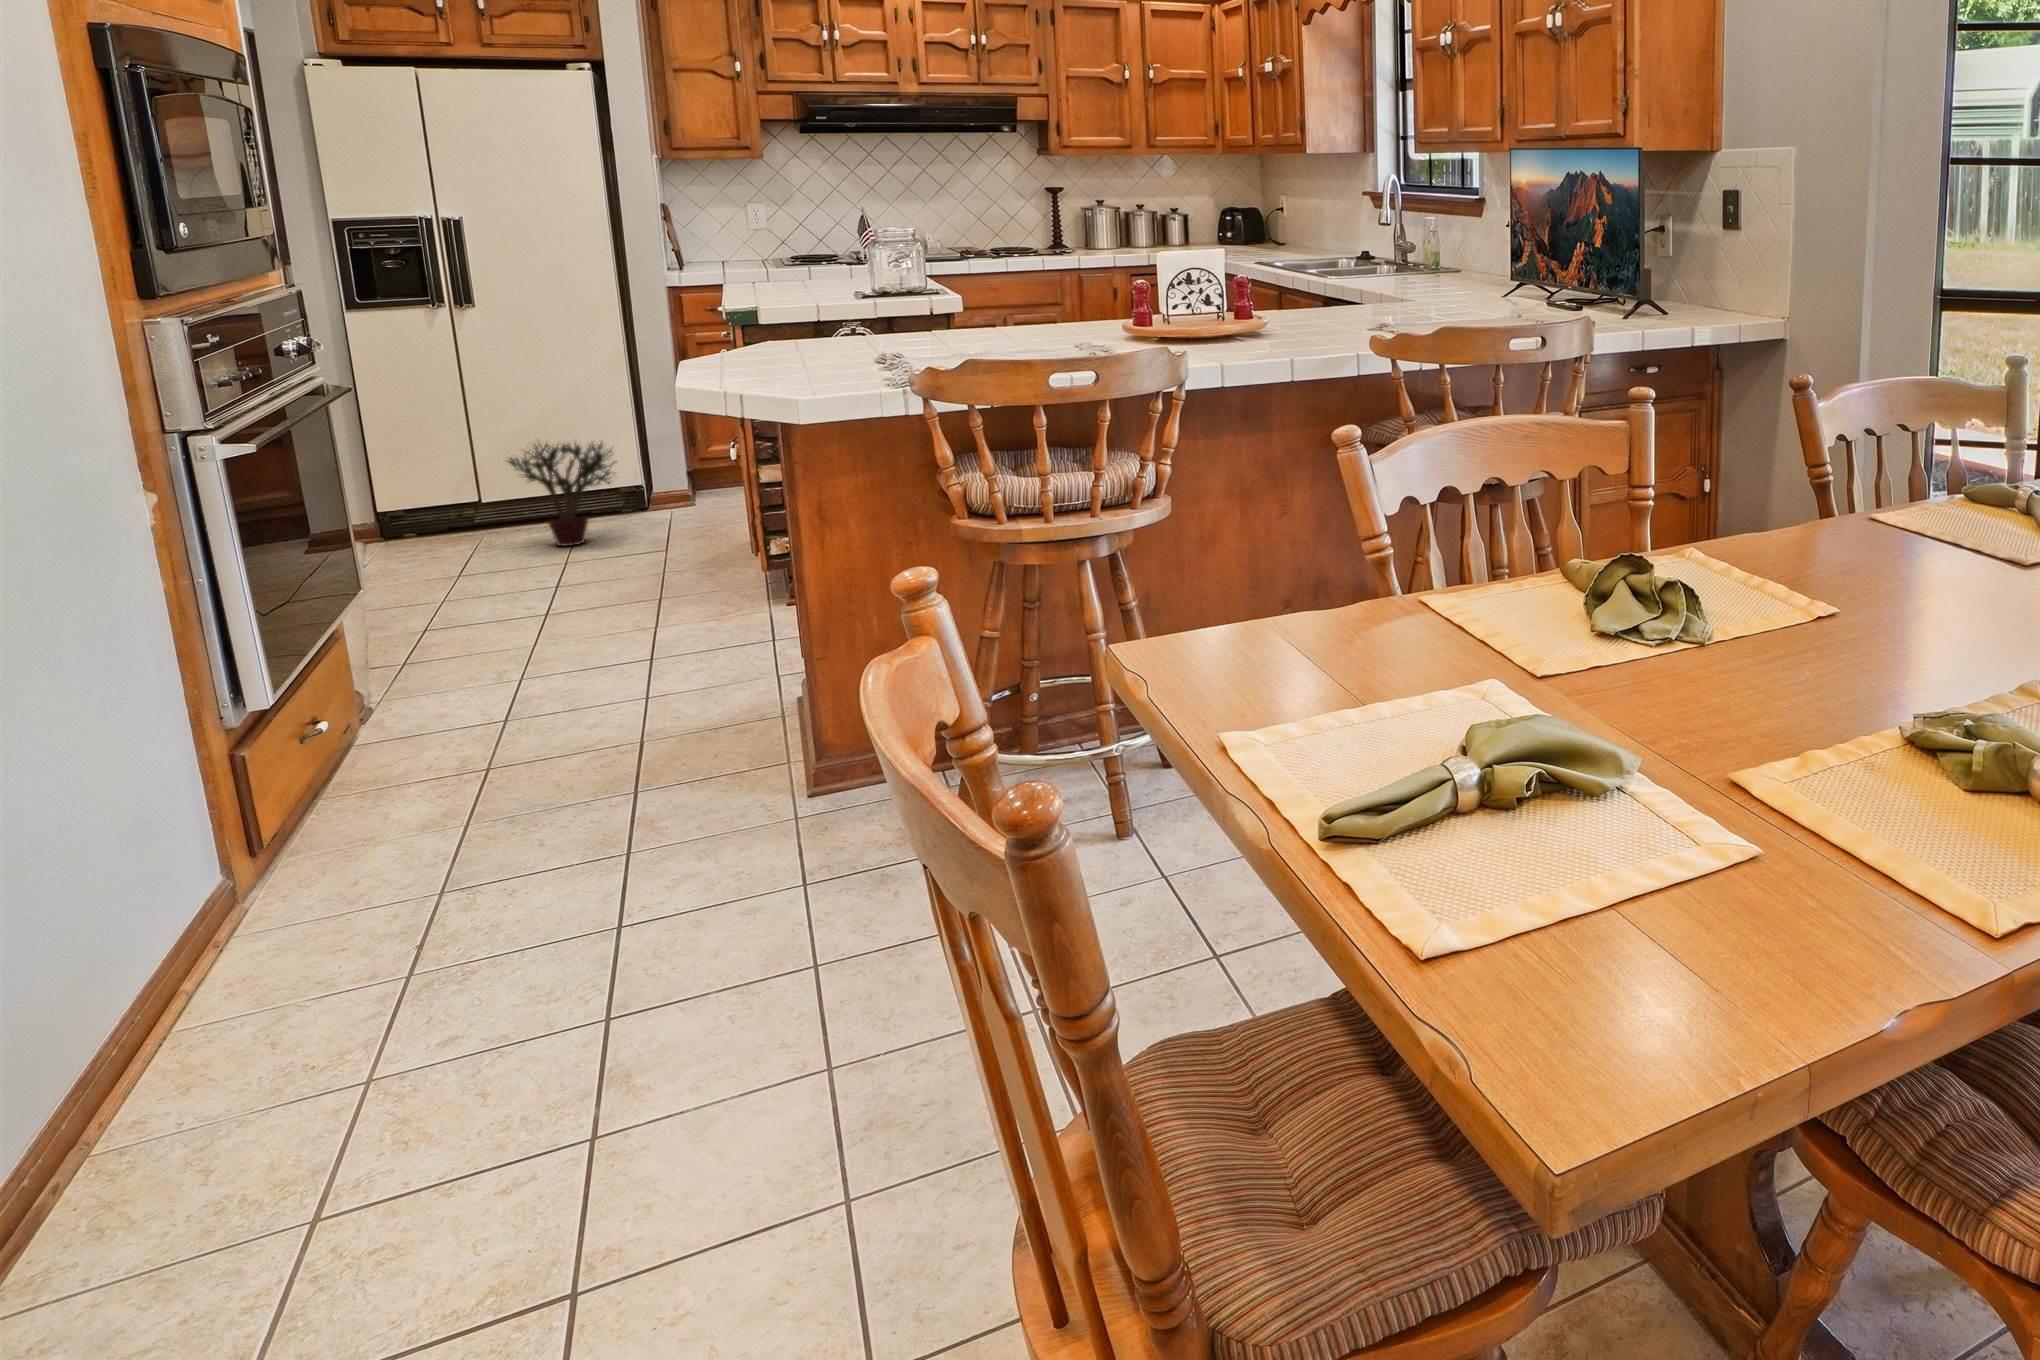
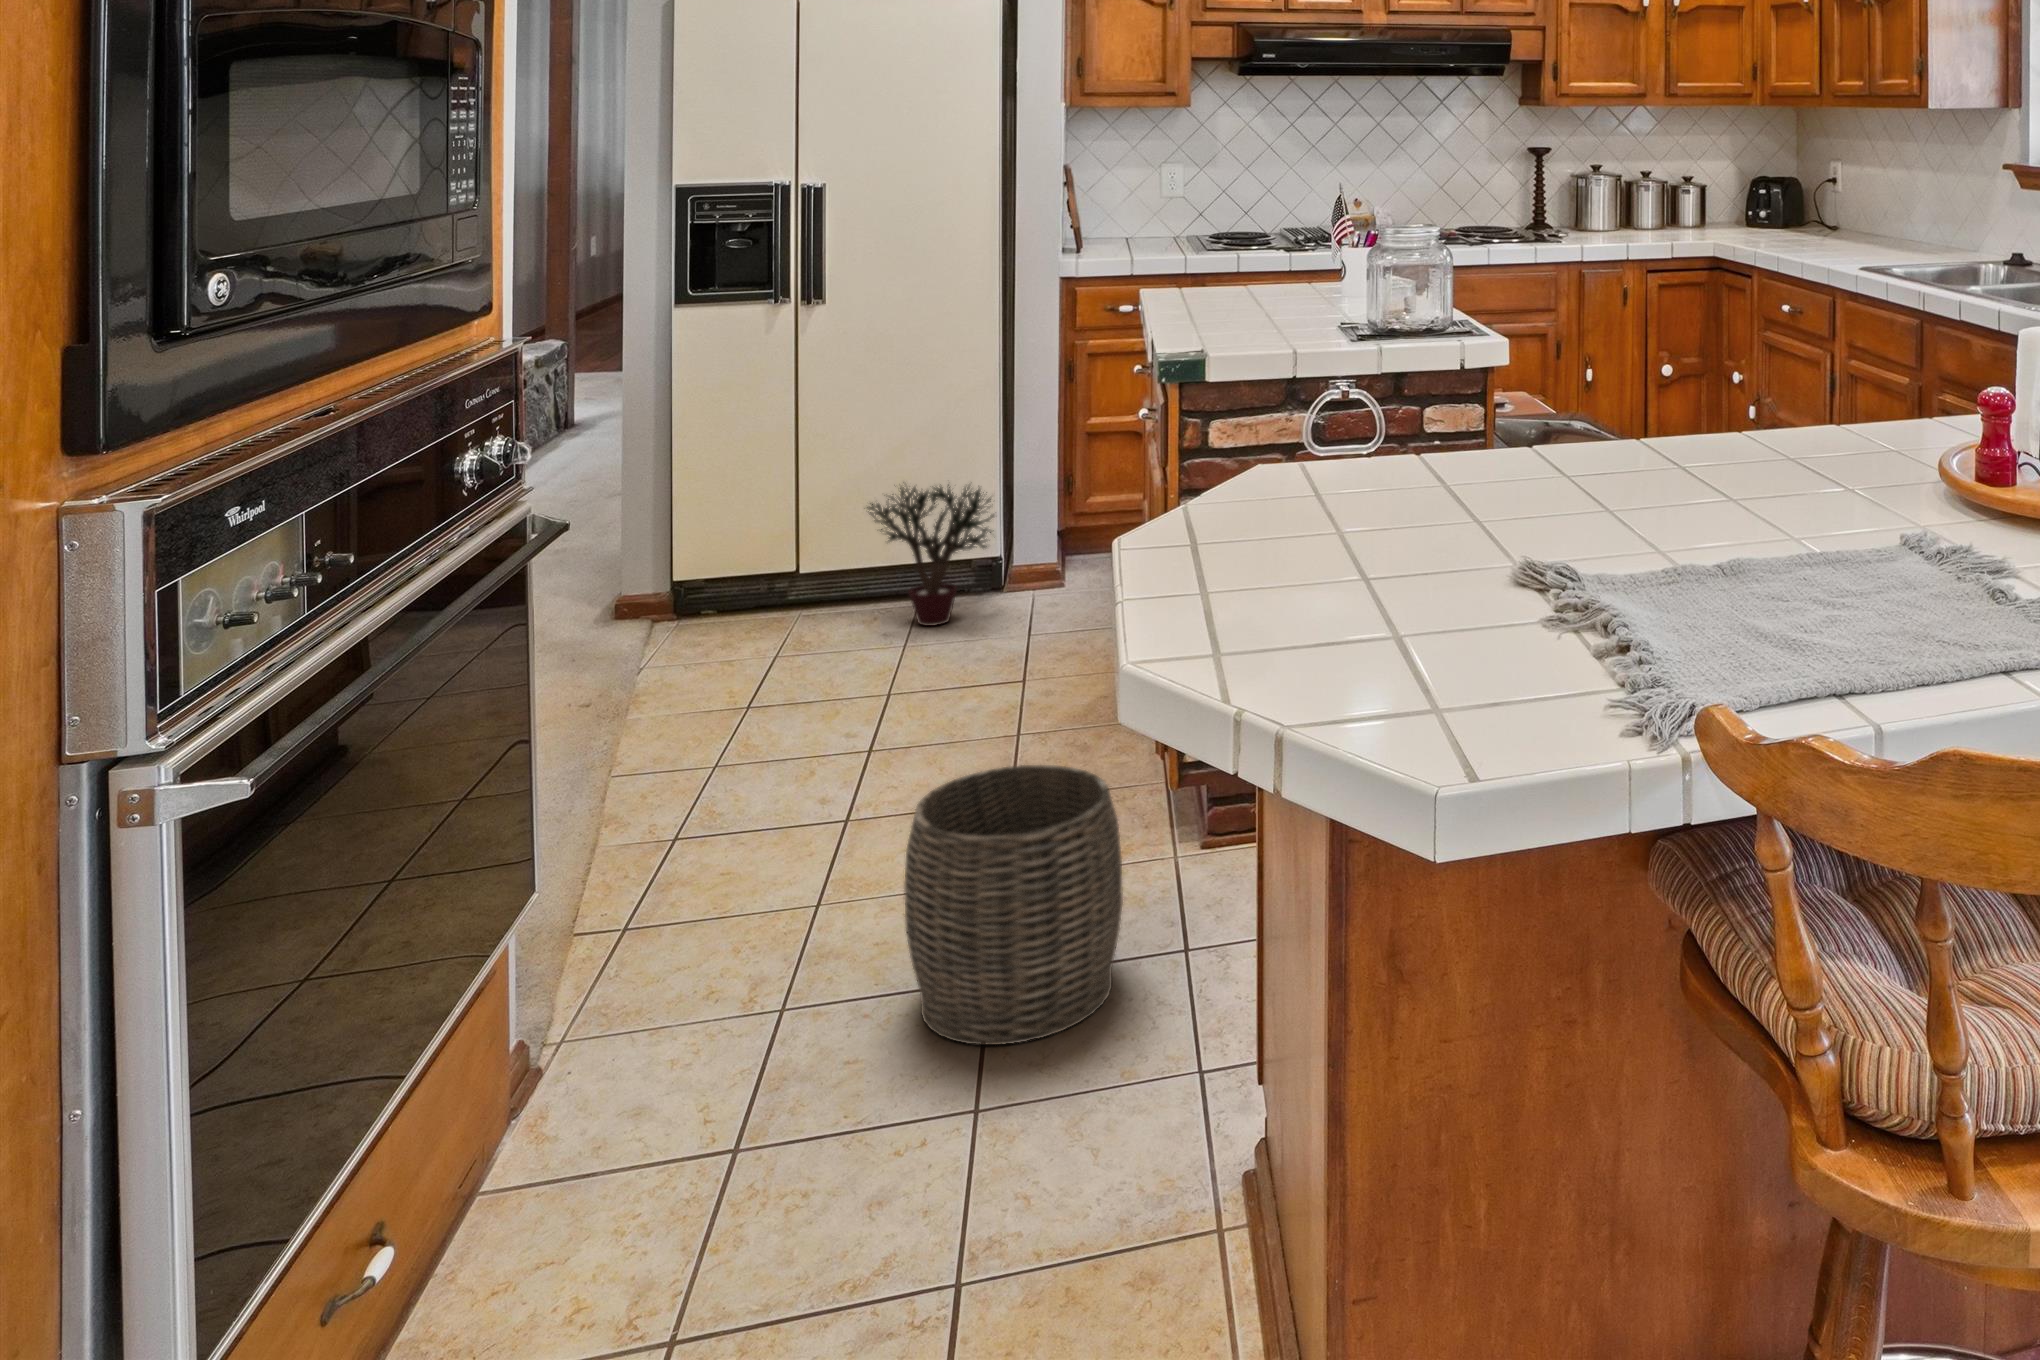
woven basket: none [569,559,719,711] -> present [904,765,1123,1045]

